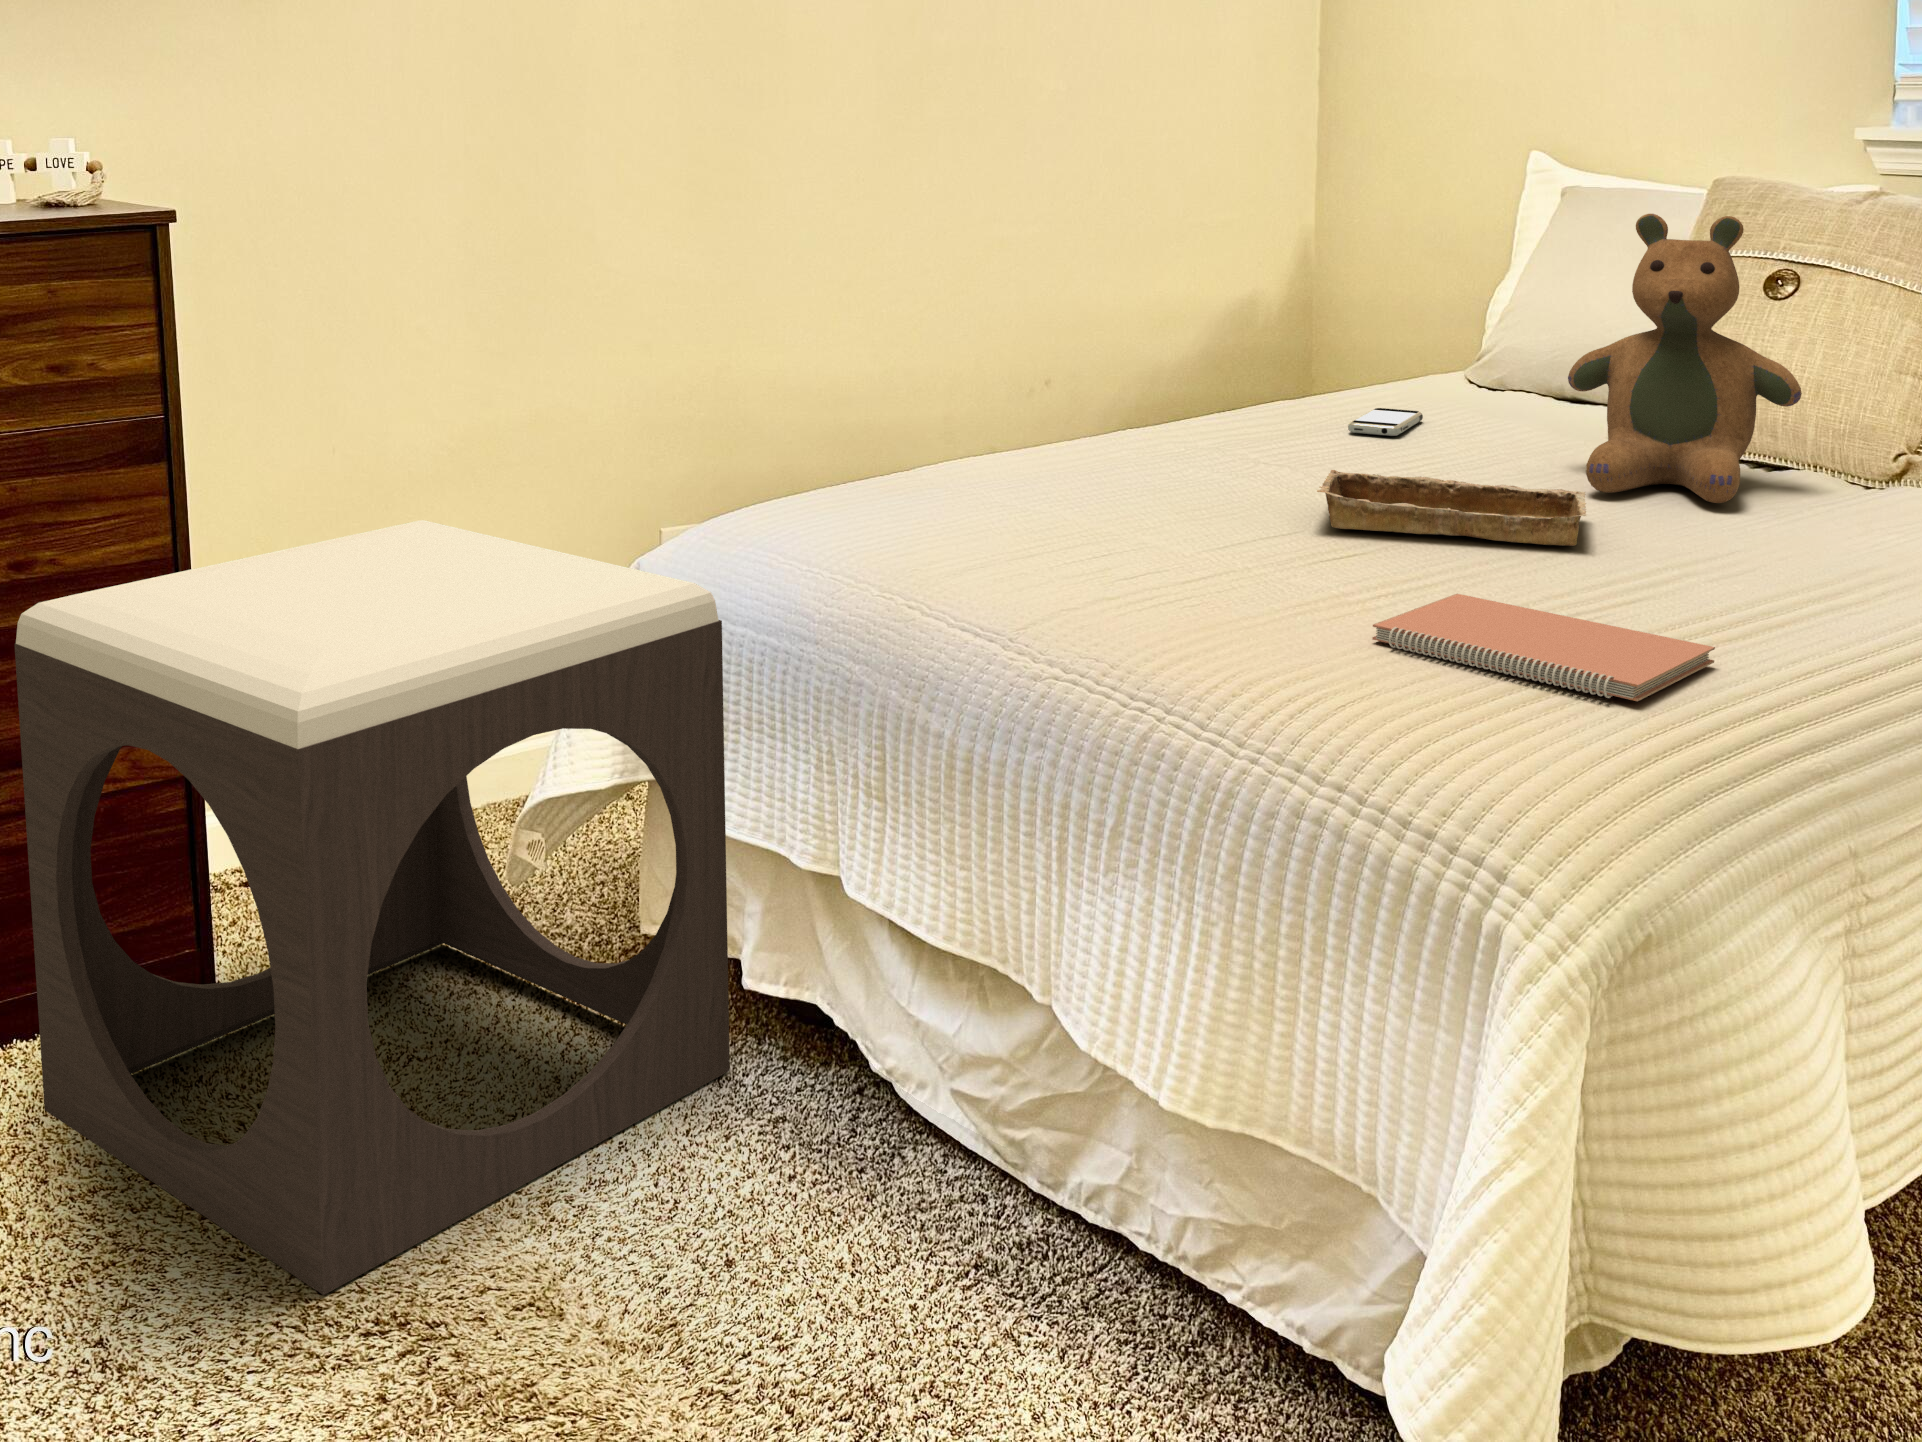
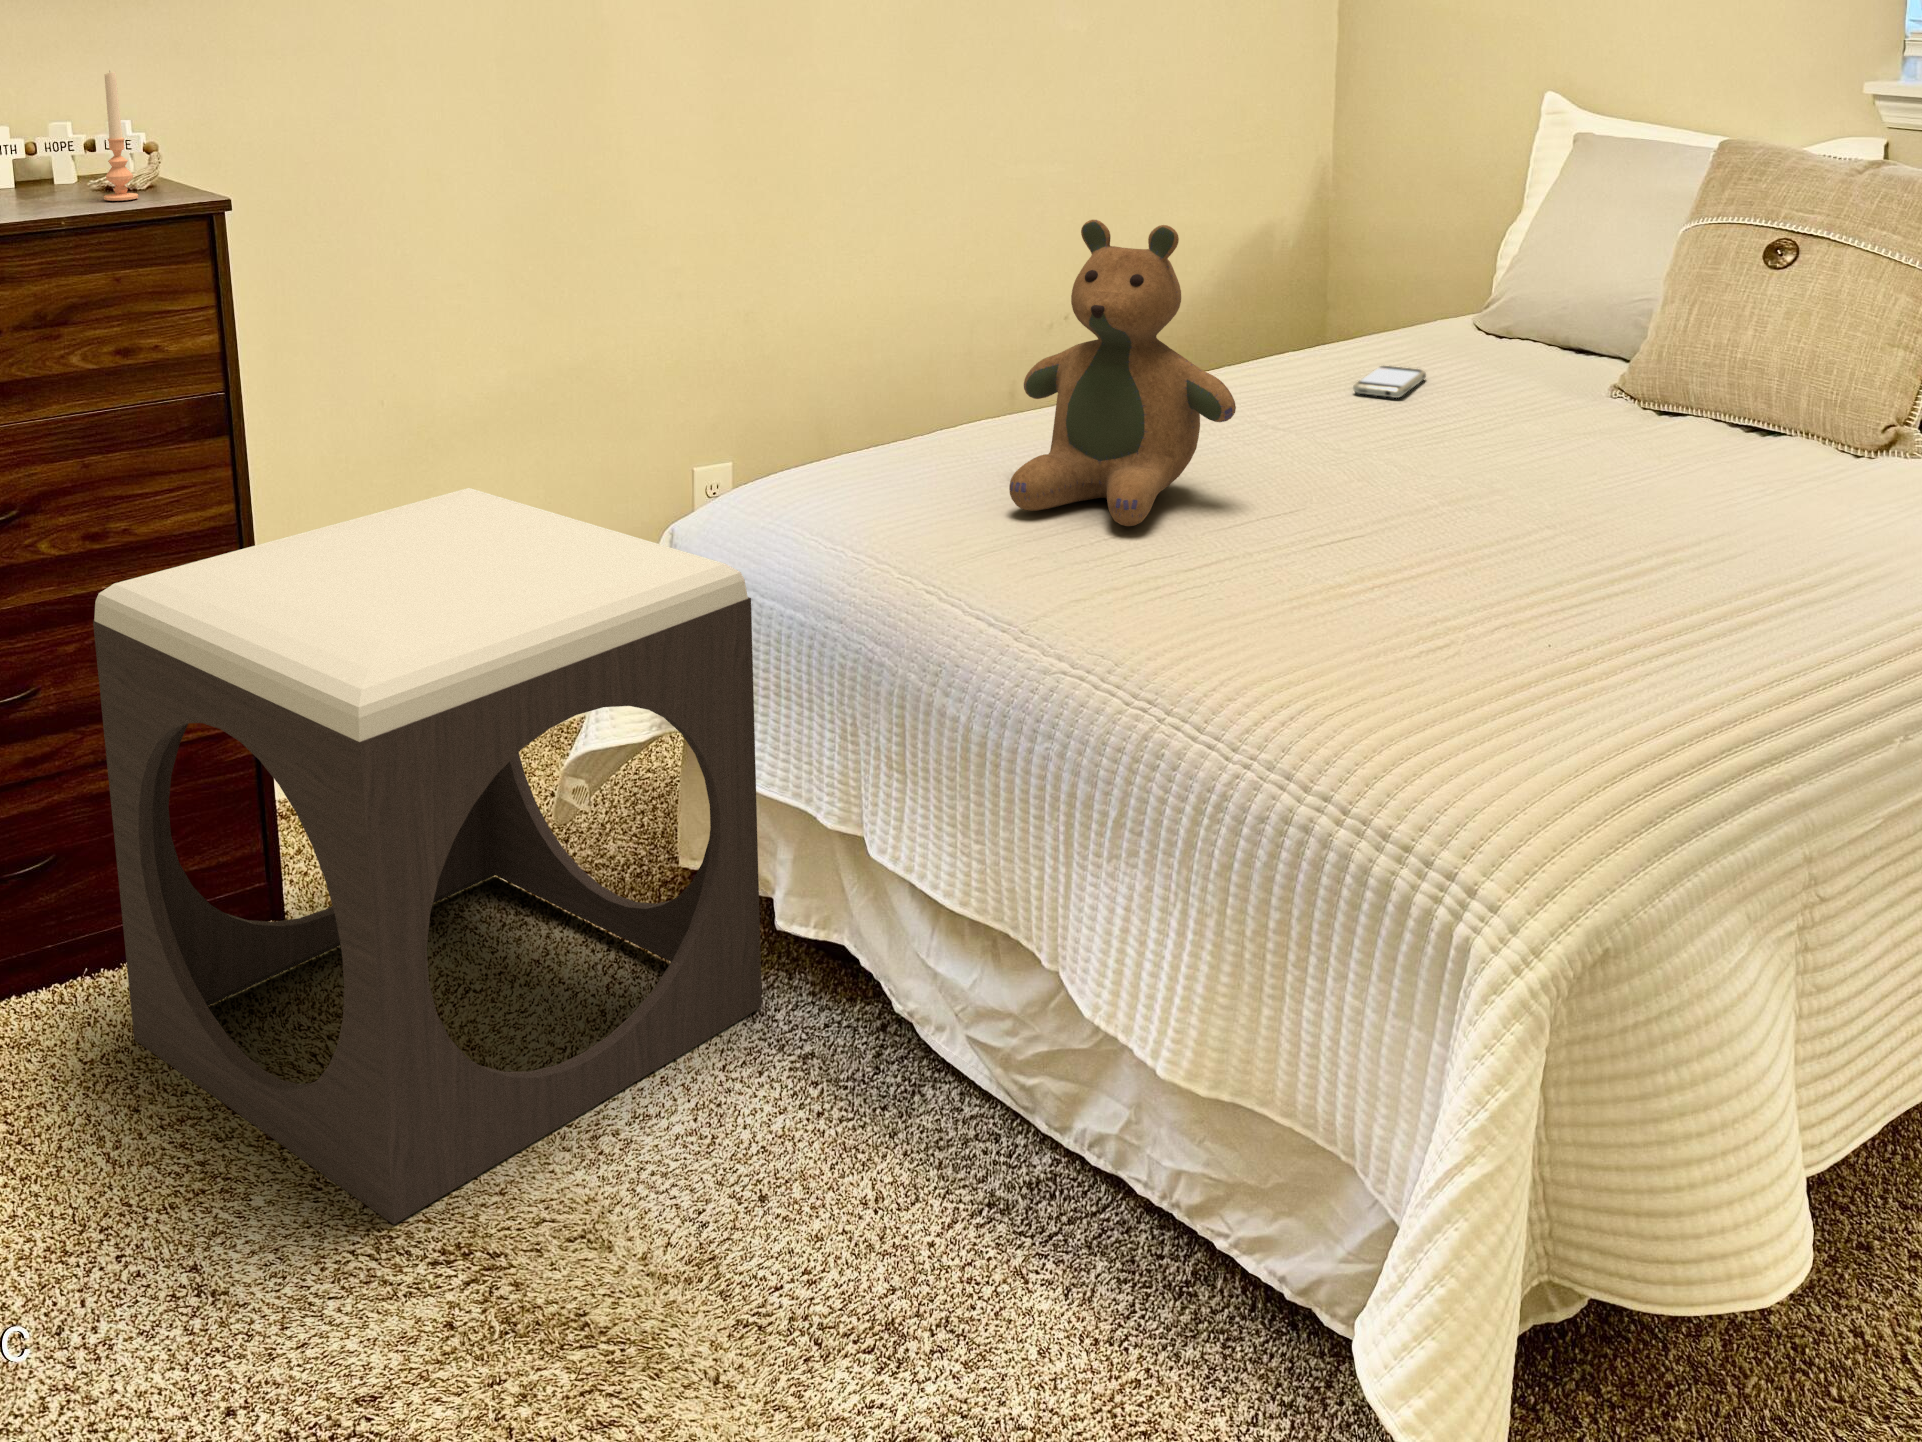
candle: none [43,74,80,210] -> present [104,72,138,201]
teddy bear: present [1568,214,1802,503] -> present [1009,220,1236,526]
tray: present [1317,470,1586,546] -> none [1317,447,1577,531]
notebook: present [1372,594,1715,701] -> none [1363,590,1688,715]

